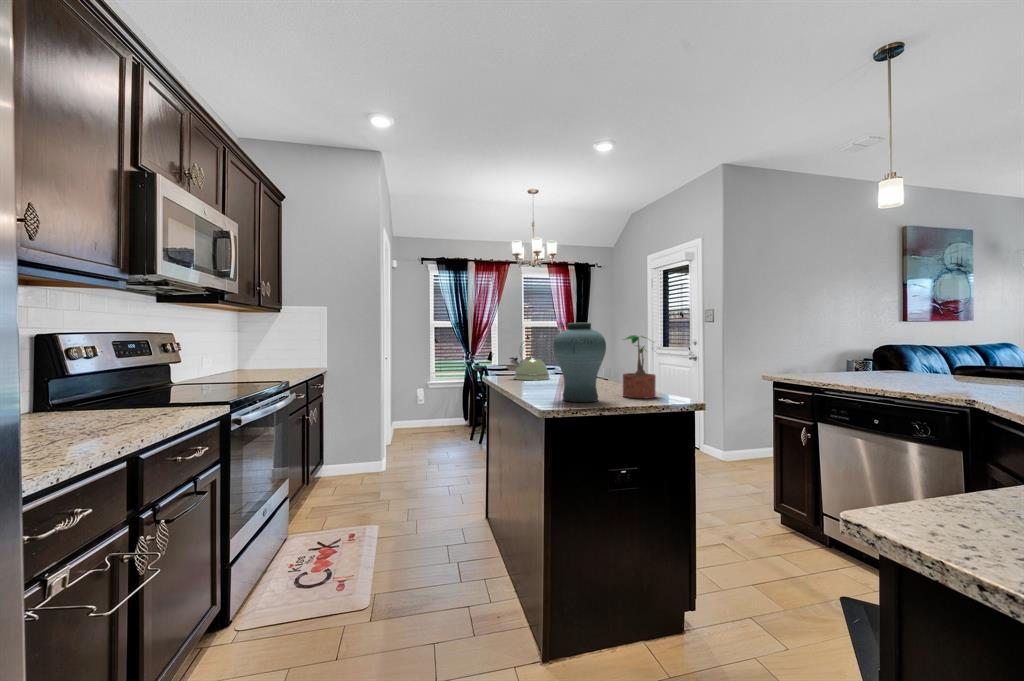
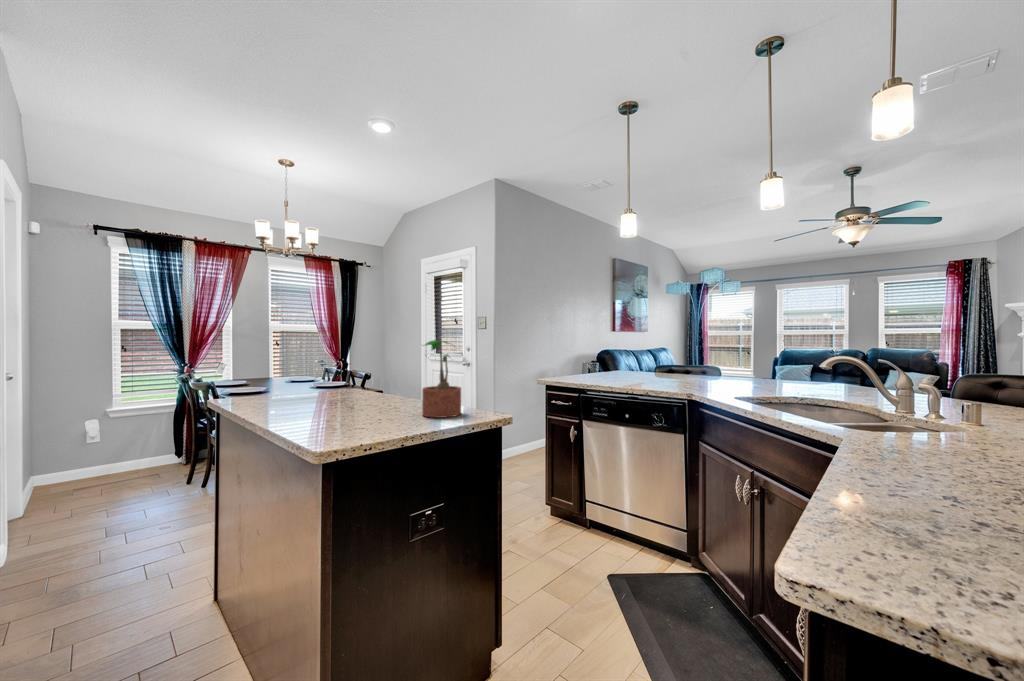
vase: present [553,323,606,402] -> none [332,322,406,432]
kettle: present [510,338,550,380] -> none [253,344,315,401]

